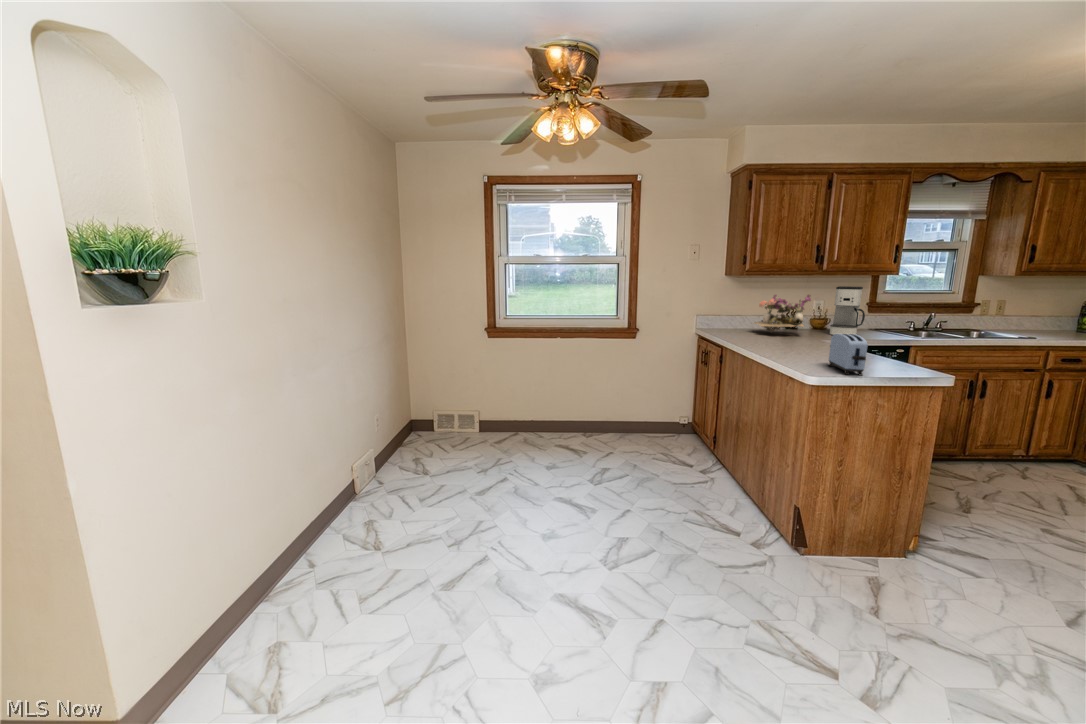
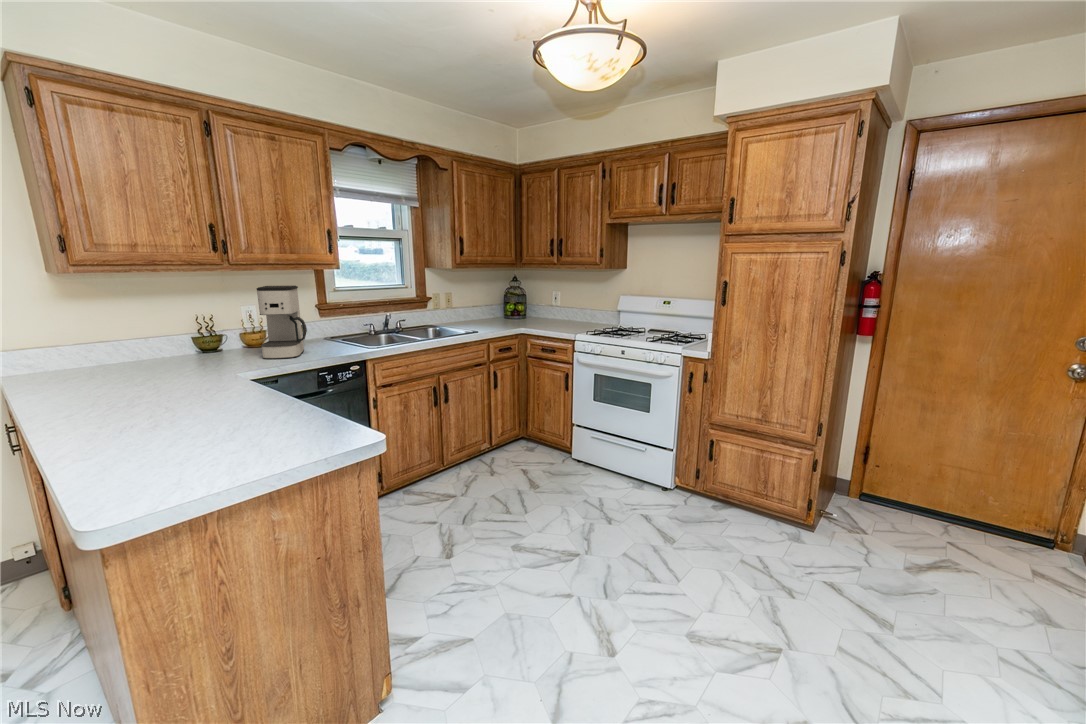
flower arrangement: present [754,294,811,332] -> none [114,300,214,370]
toaster: present [829,334,868,375] -> none [164,395,223,493]

